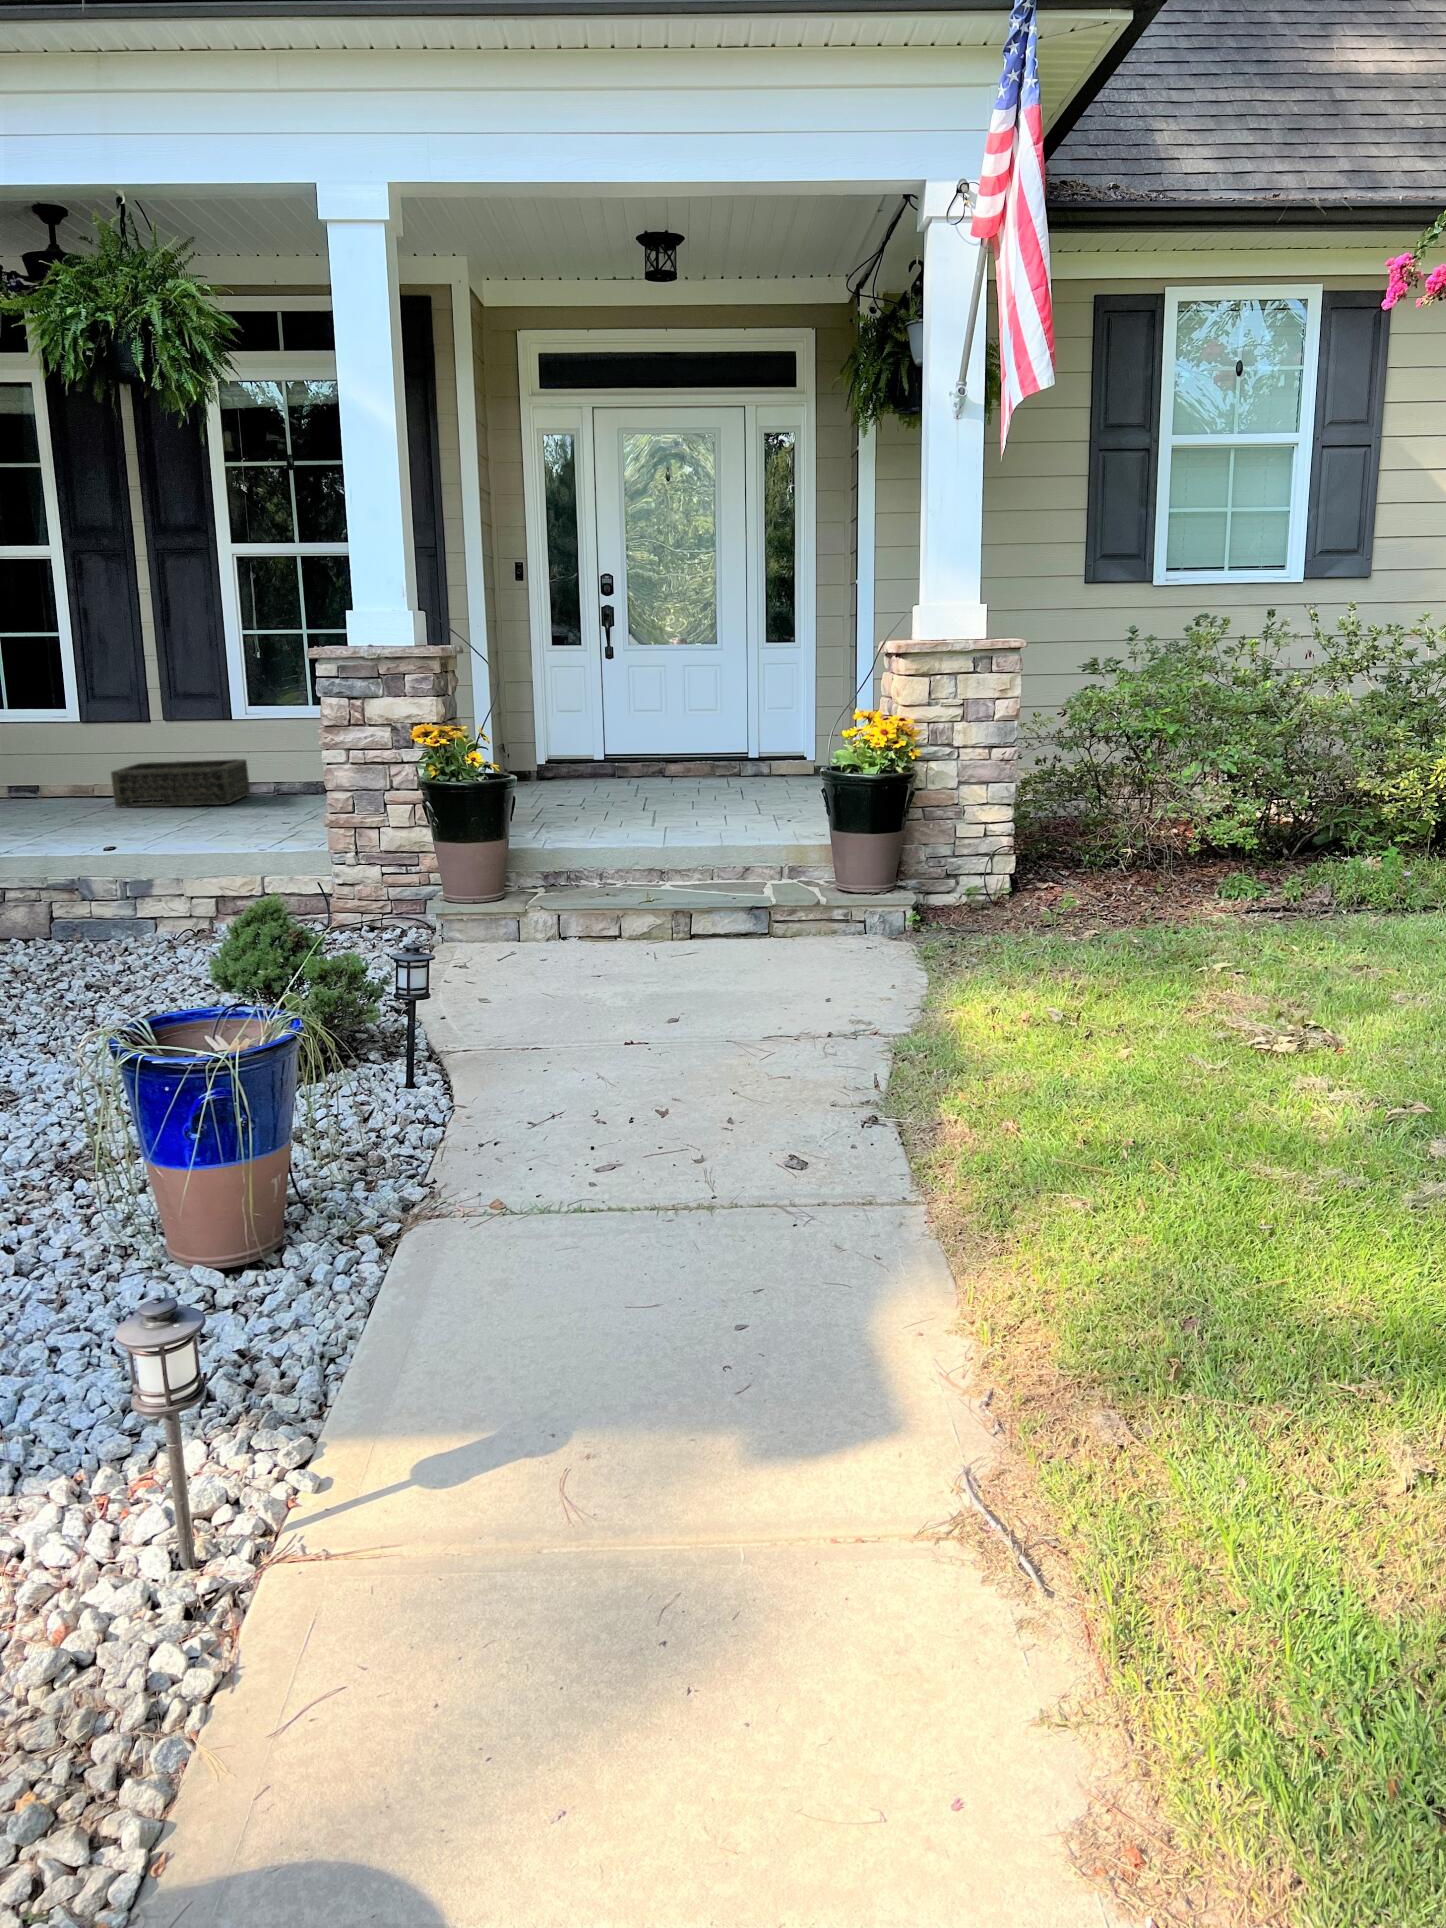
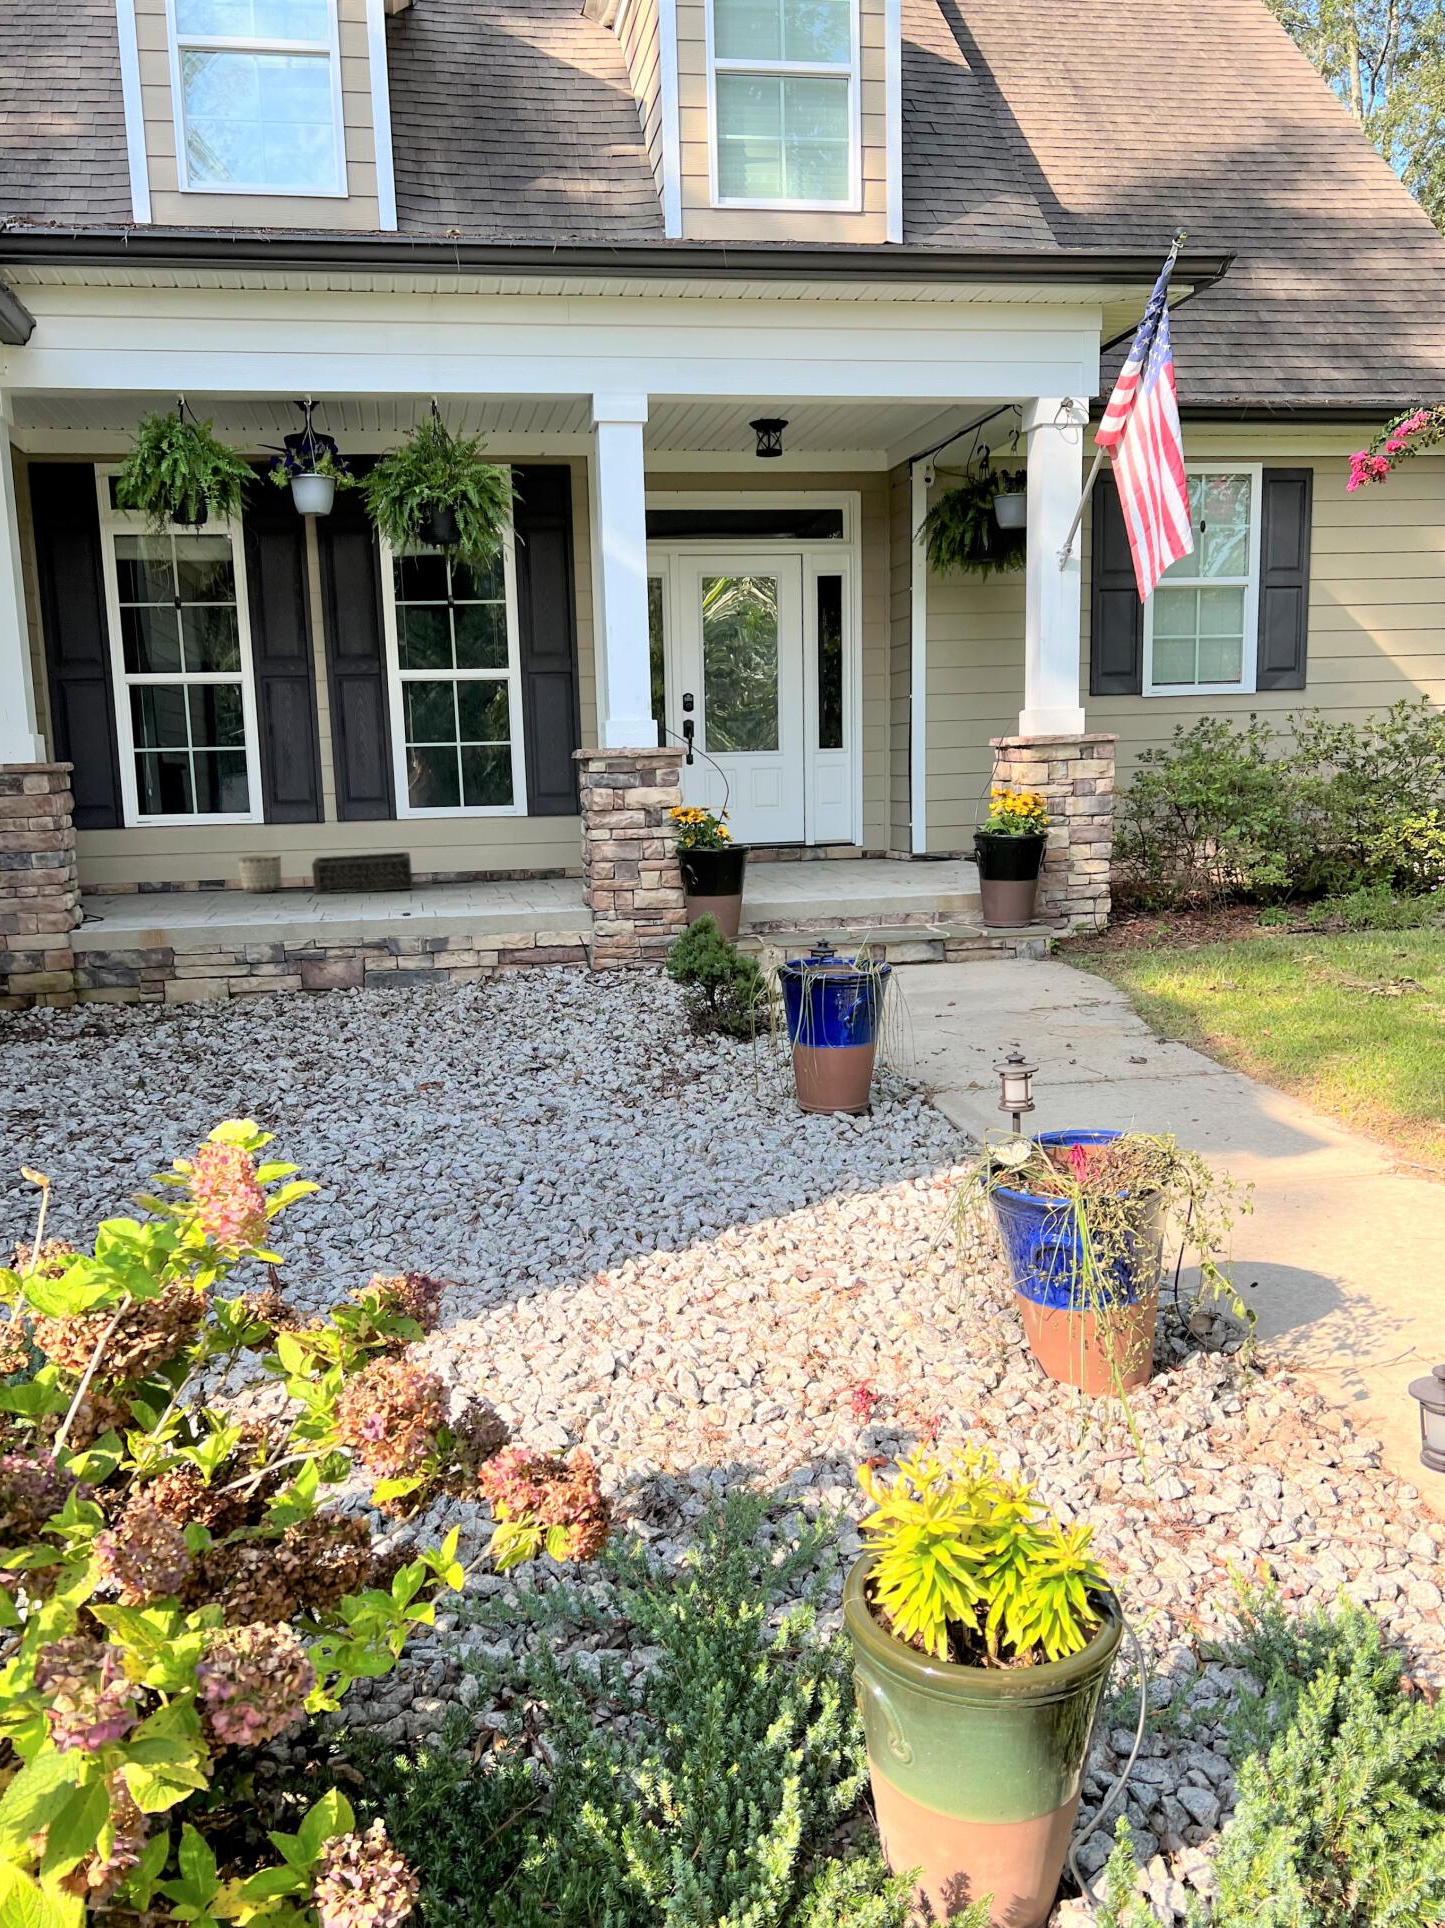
planter: none [39,758,94,803] -> present [238,855,282,893]

